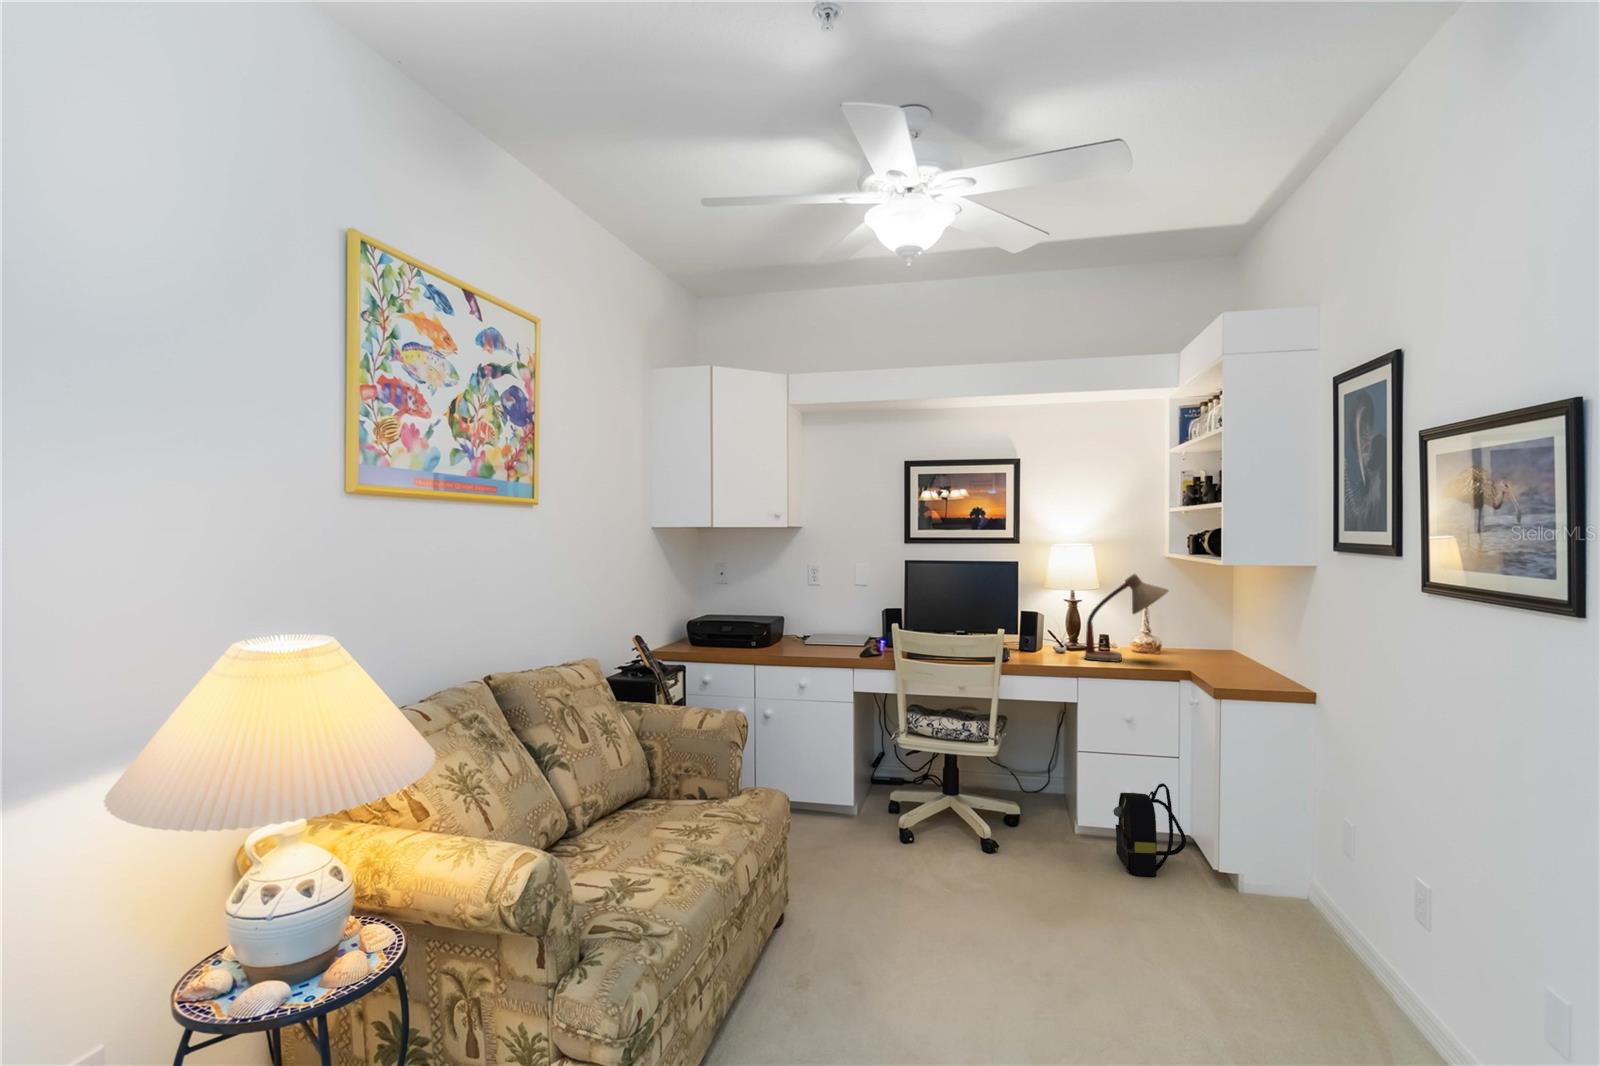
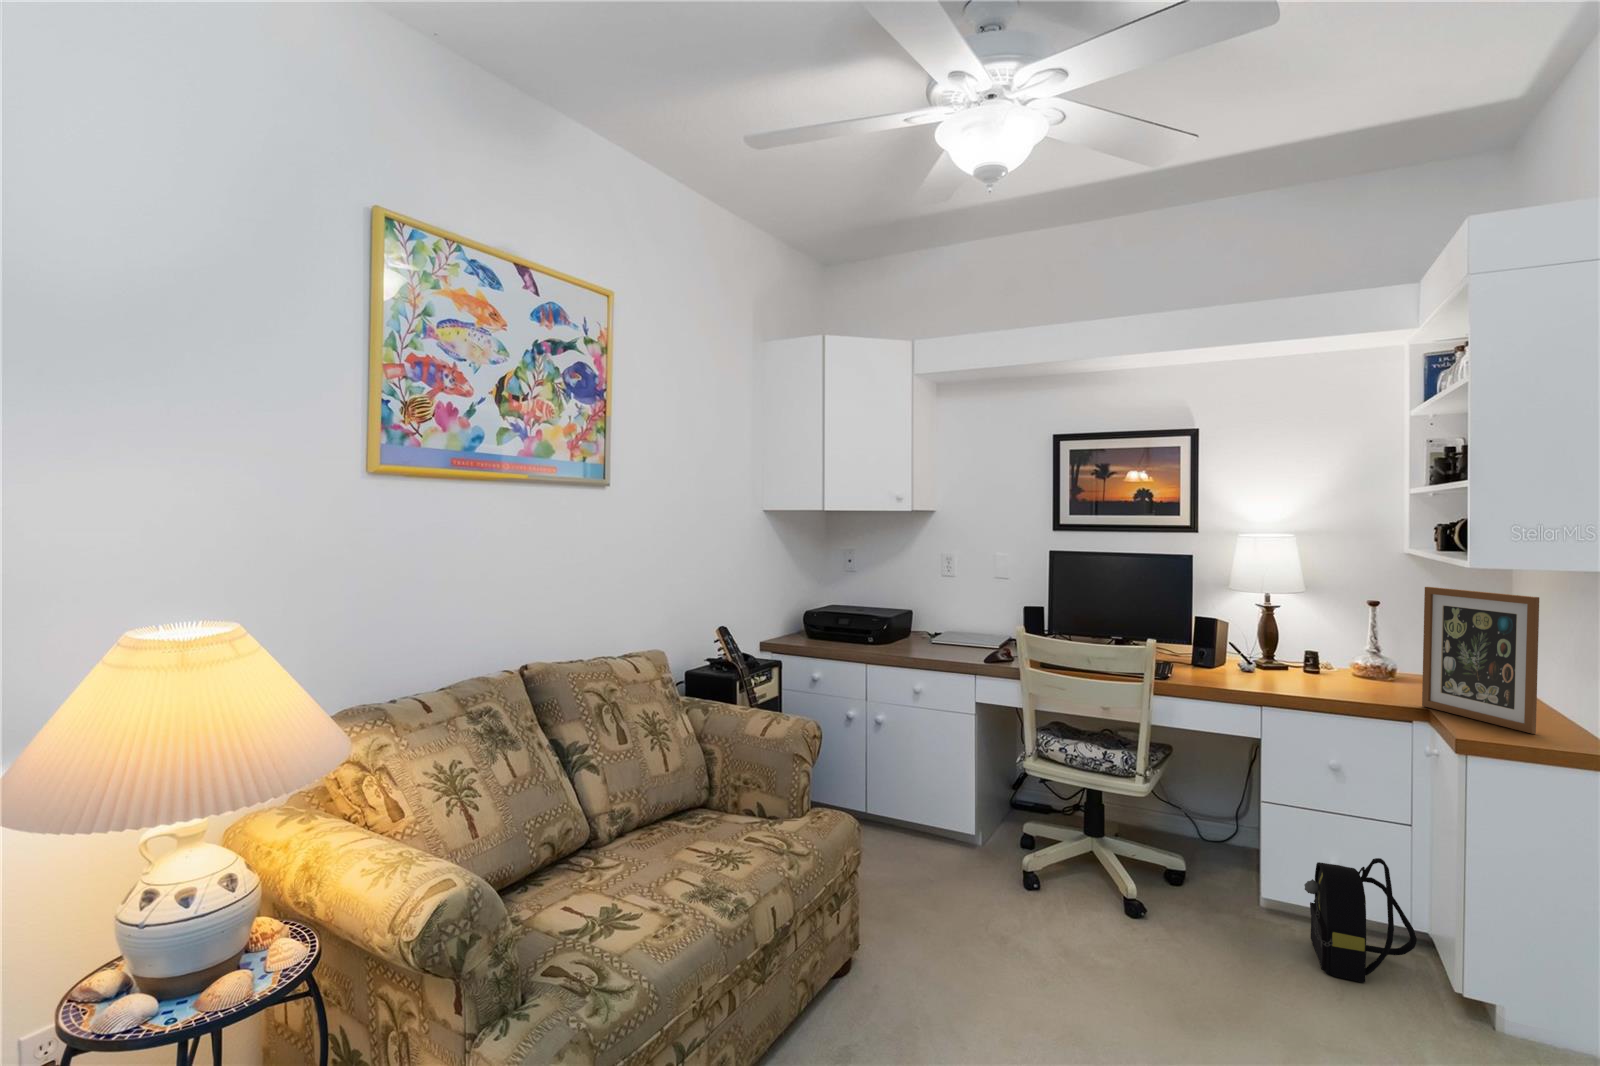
desk lamp: present [1085,574,1168,662] -> none [1274,574,1402,689]
picture frame: none [1185,581,1258,683] -> present [1422,587,1539,734]

